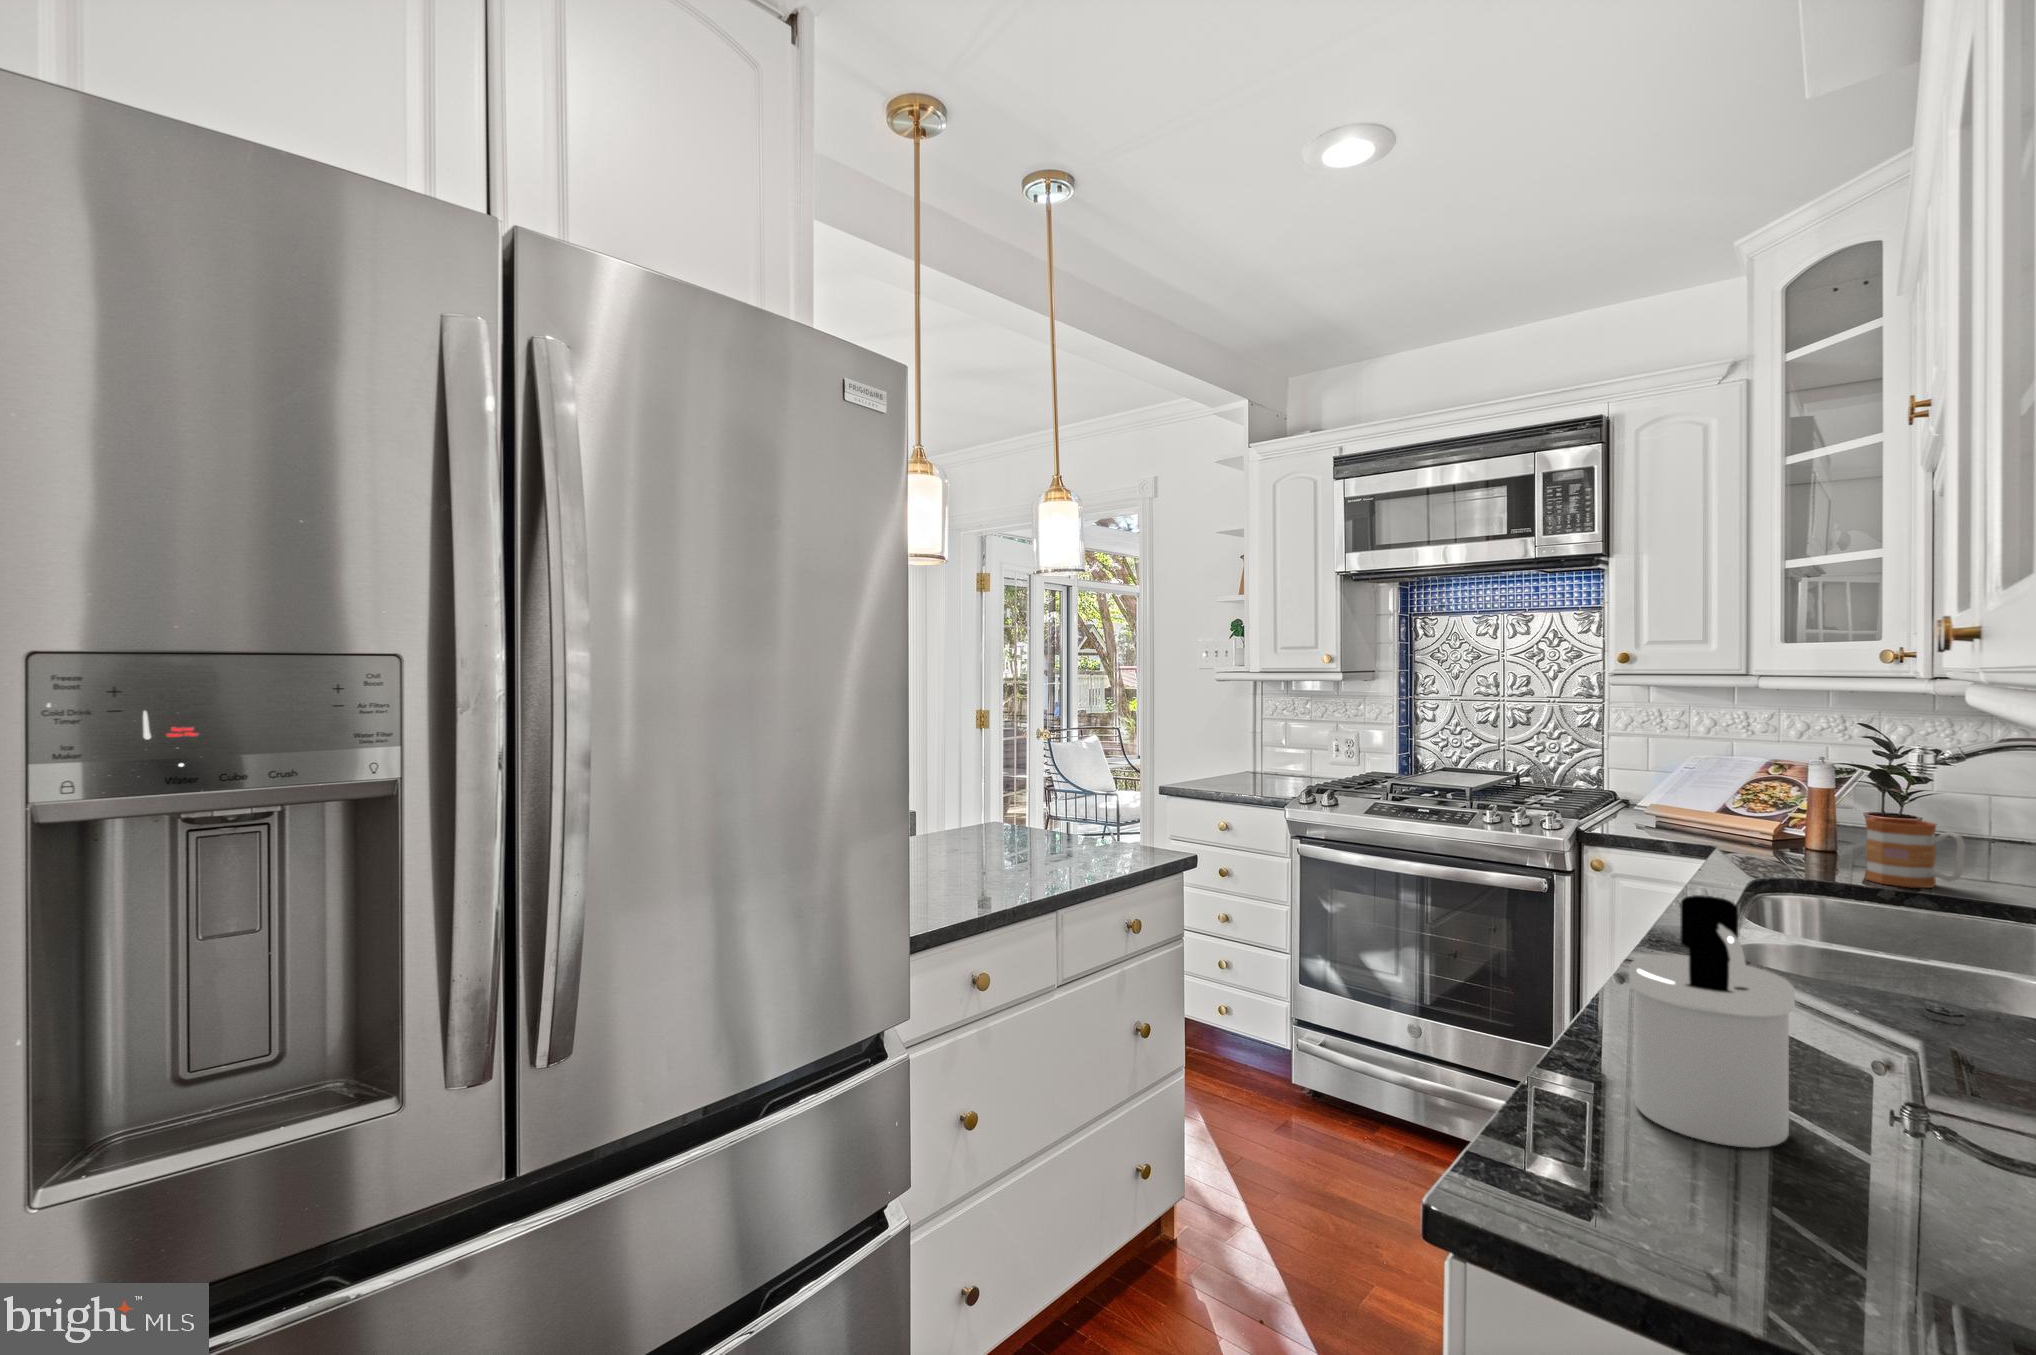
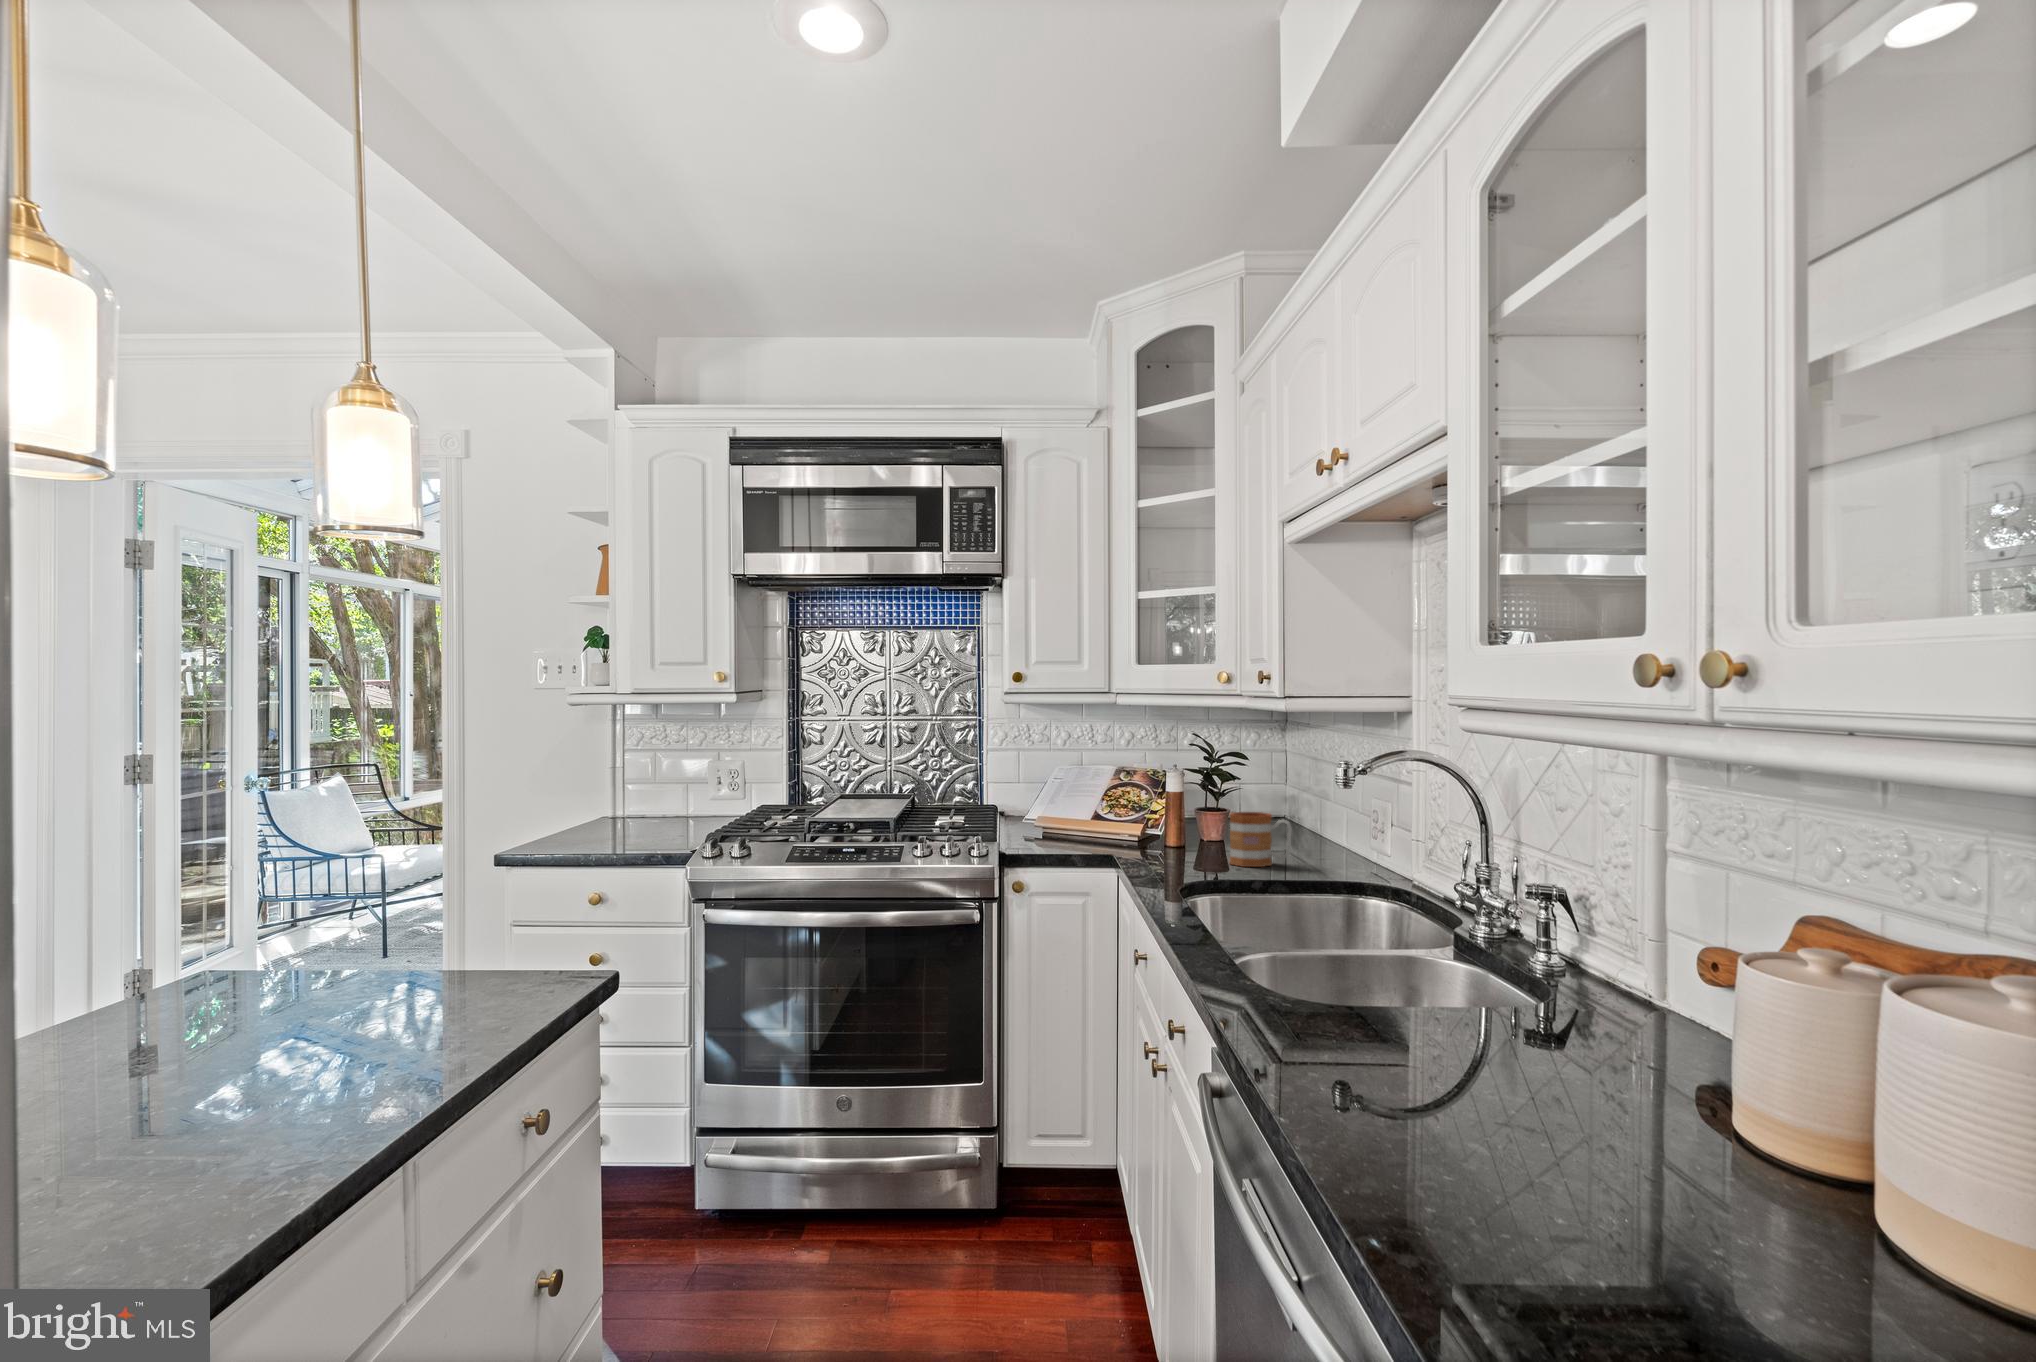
soap dispenser: present [1629,895,1795,1148] -> none [1313,889,1446,1091]

